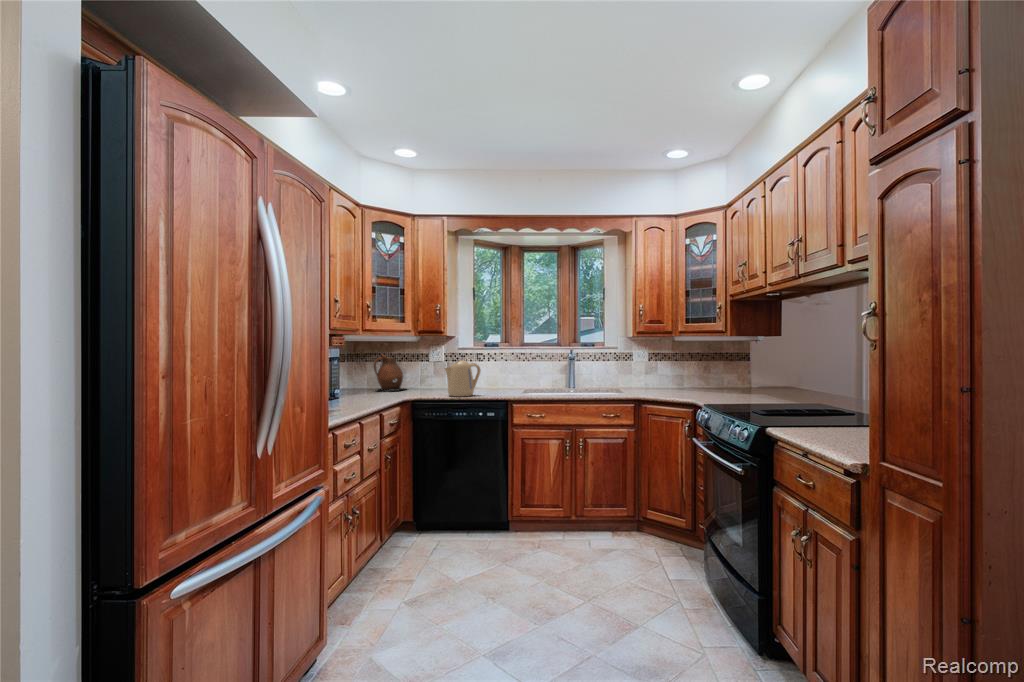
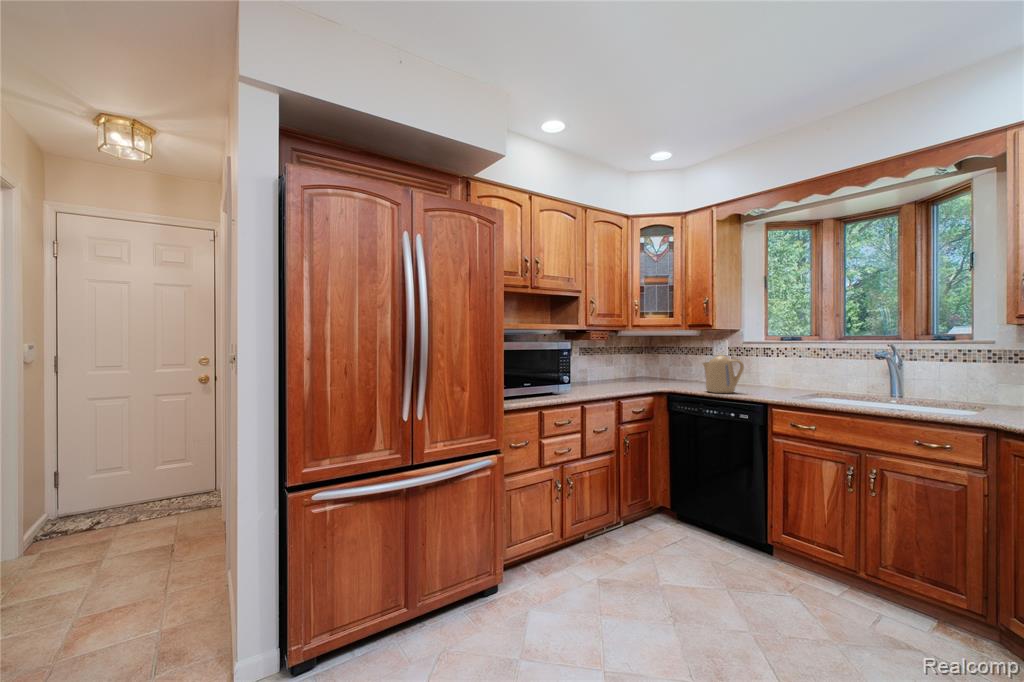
ceramic pitcher: present [374,355,403,391] -> none [658,347,694,382]

